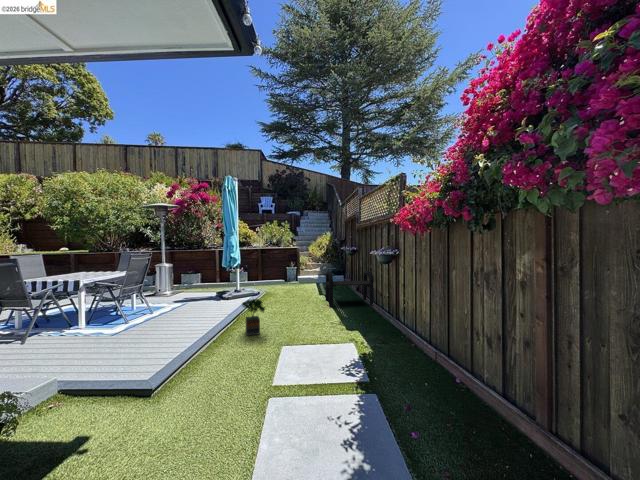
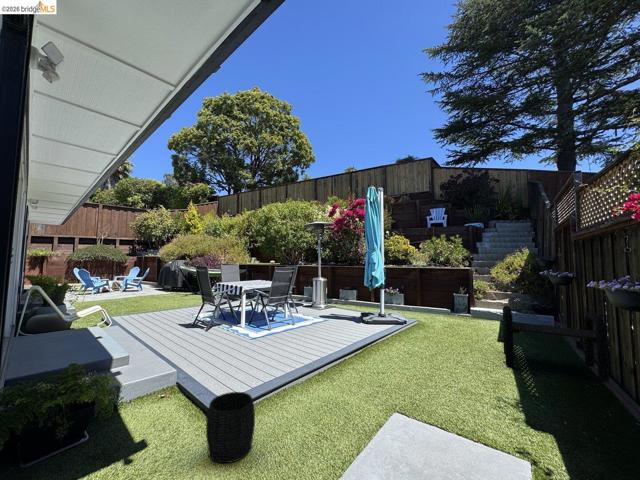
potted tree: present [242,299,265,336] -> none [346,332,379,387]
woven basket: none [173,349,210,396] -> present [206,392,255,463]

